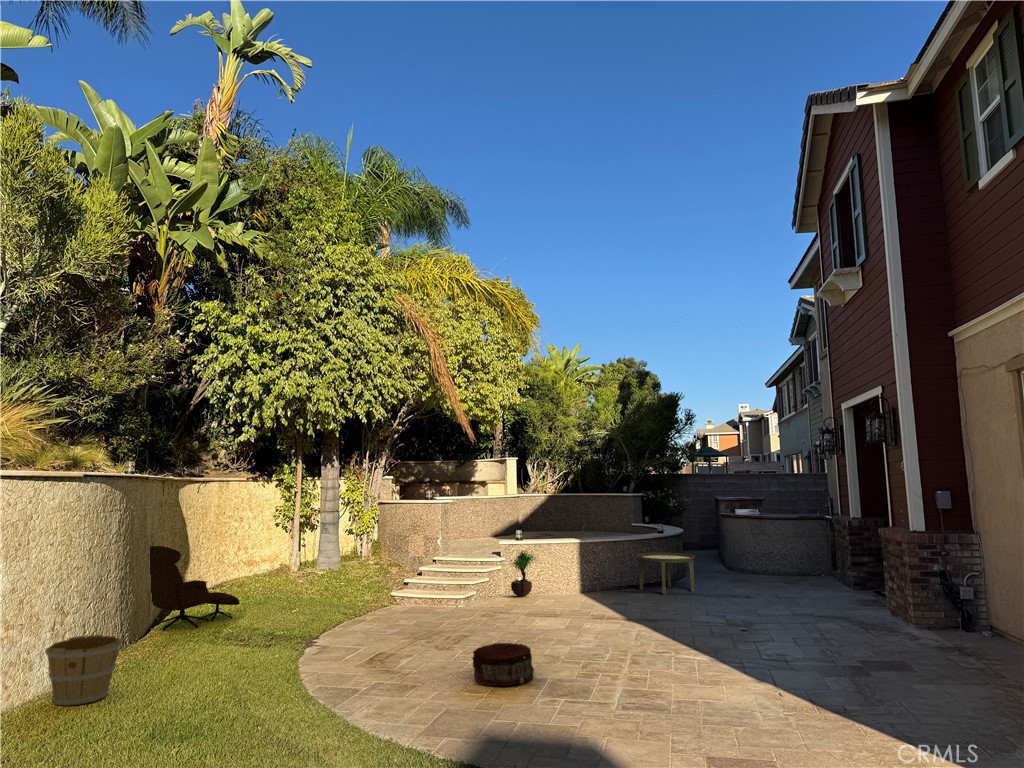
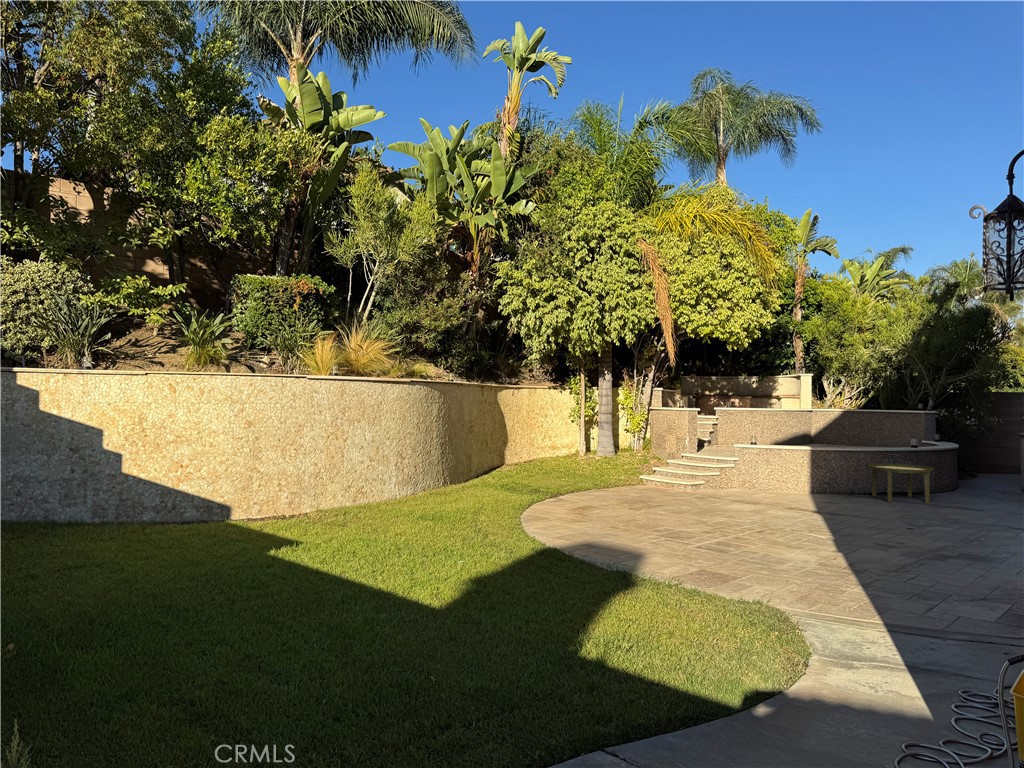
lounge chair: present [150,546,240,631] -> none [464,428,521,480]
potted tree: present [511,551,535,597] -> none [735,448,761,490]
wooden bucket: present [46,635,122,706] -> none [389,470,425,504]
pouf: present [472,643,534,686] -> none [624,505,667,533]

